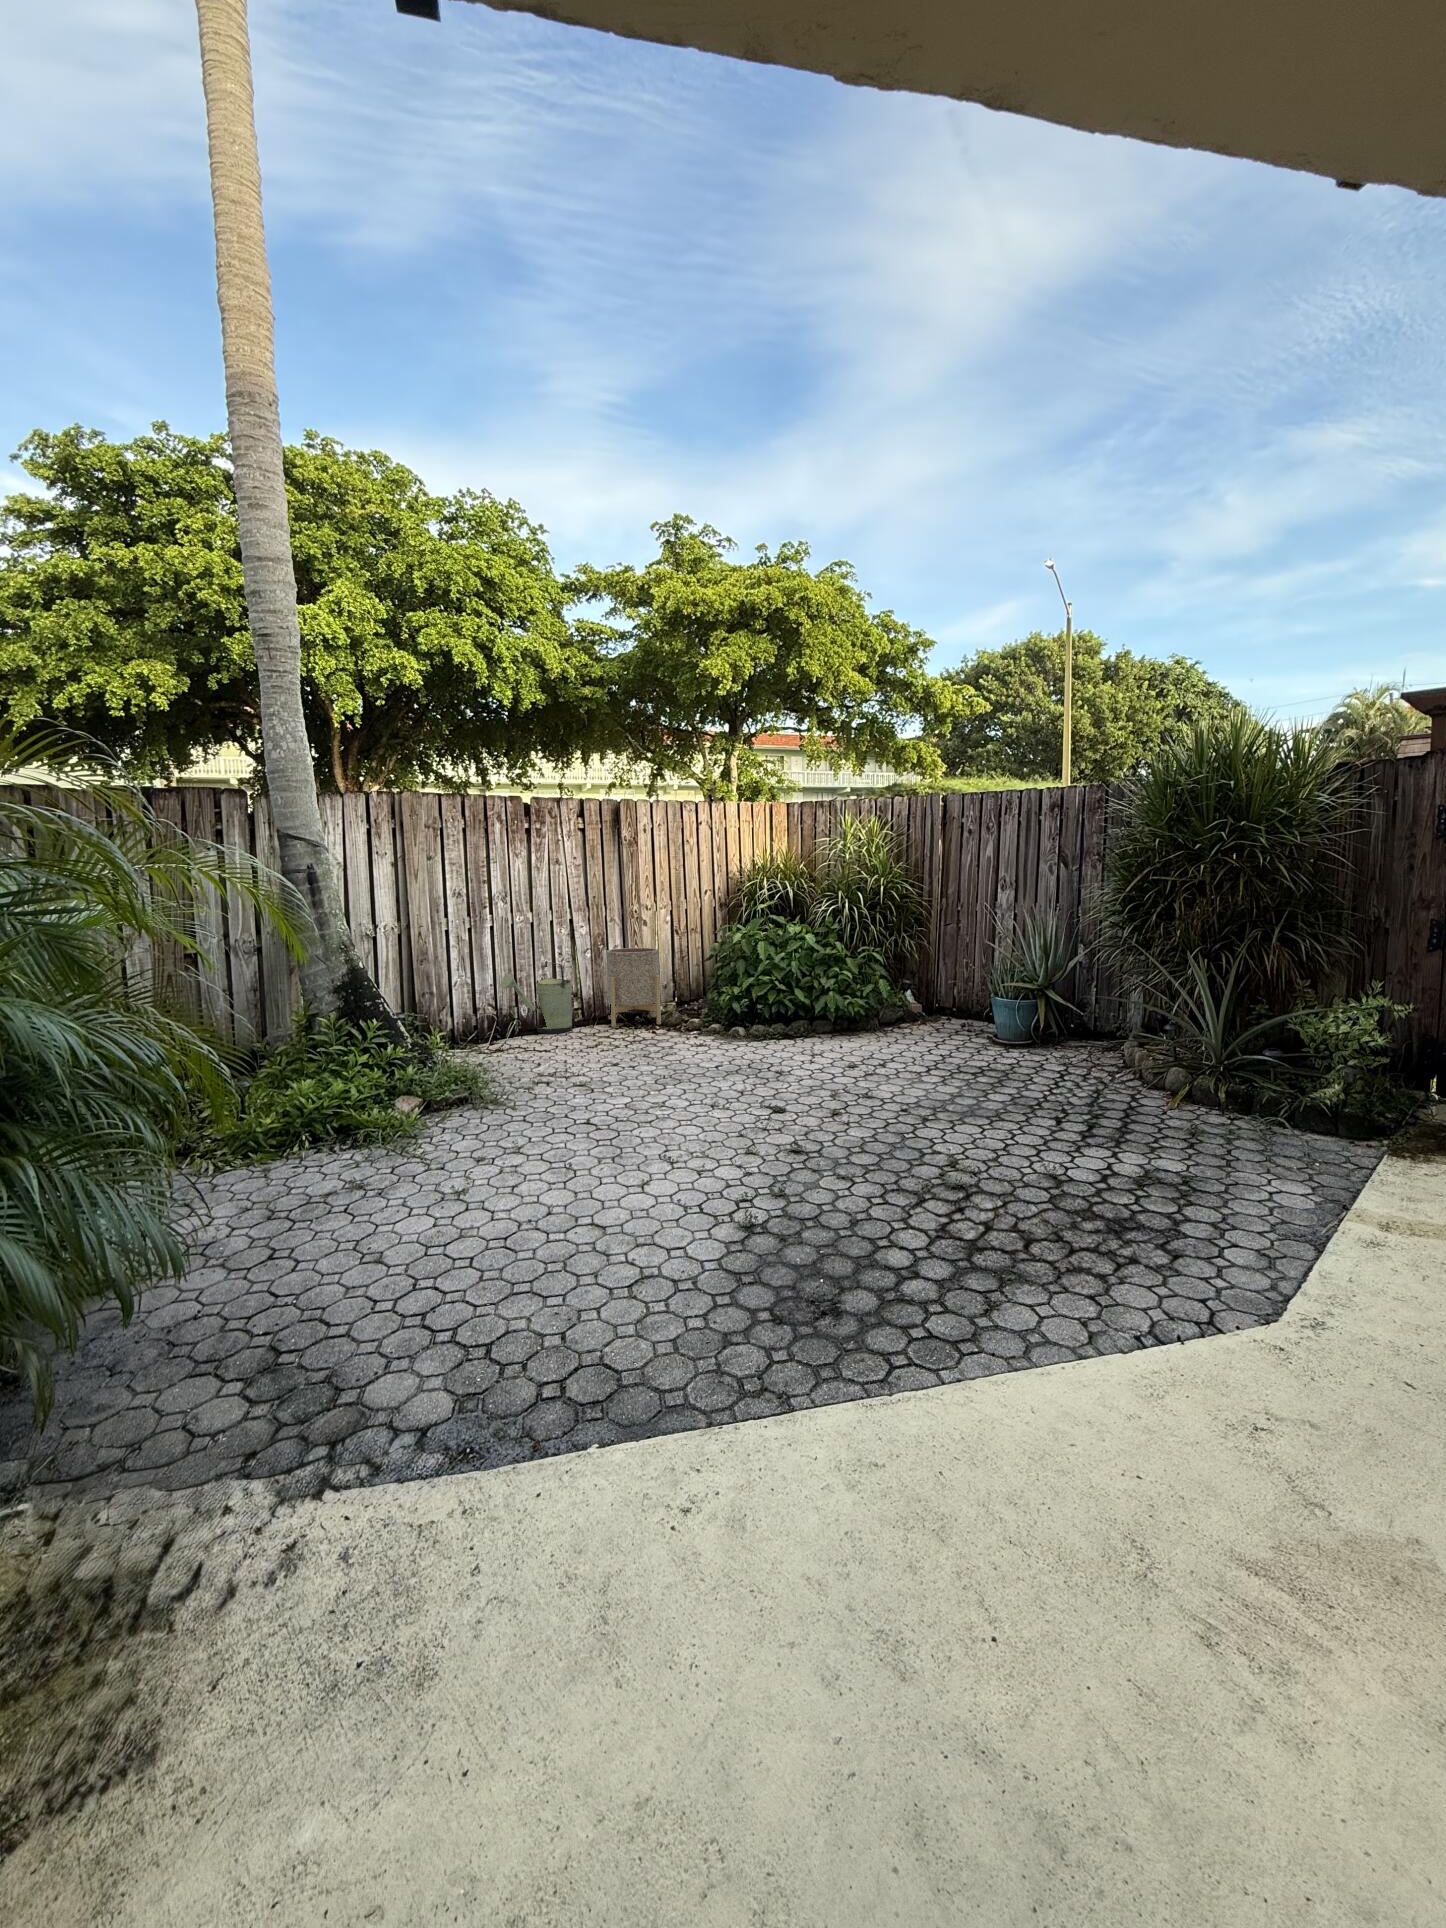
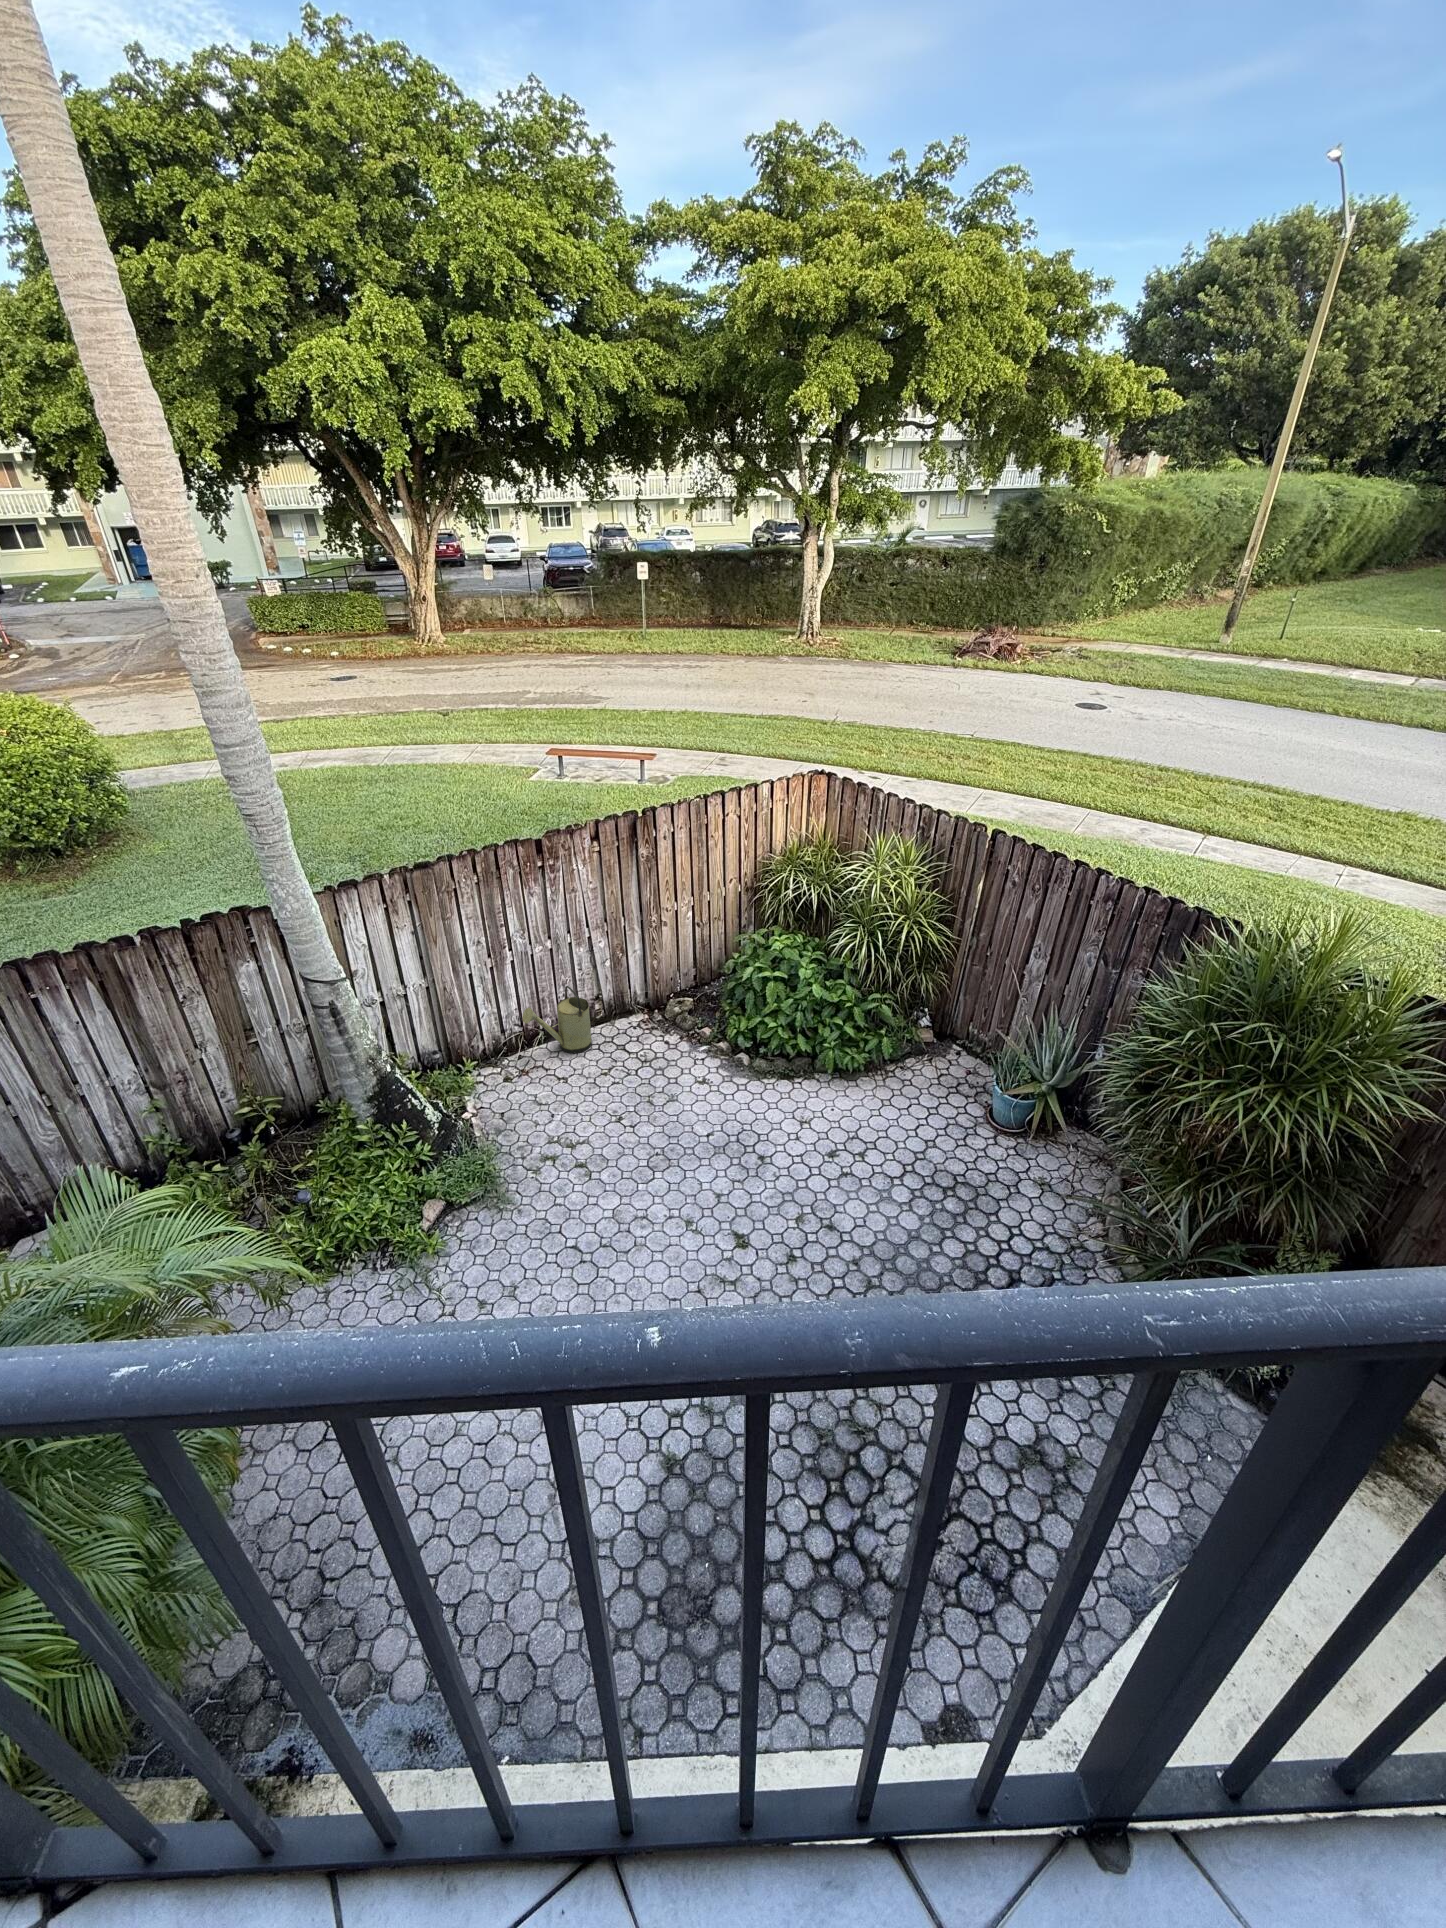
planter: present [606,948,661,1027] -> none [623,958,674,1043]

